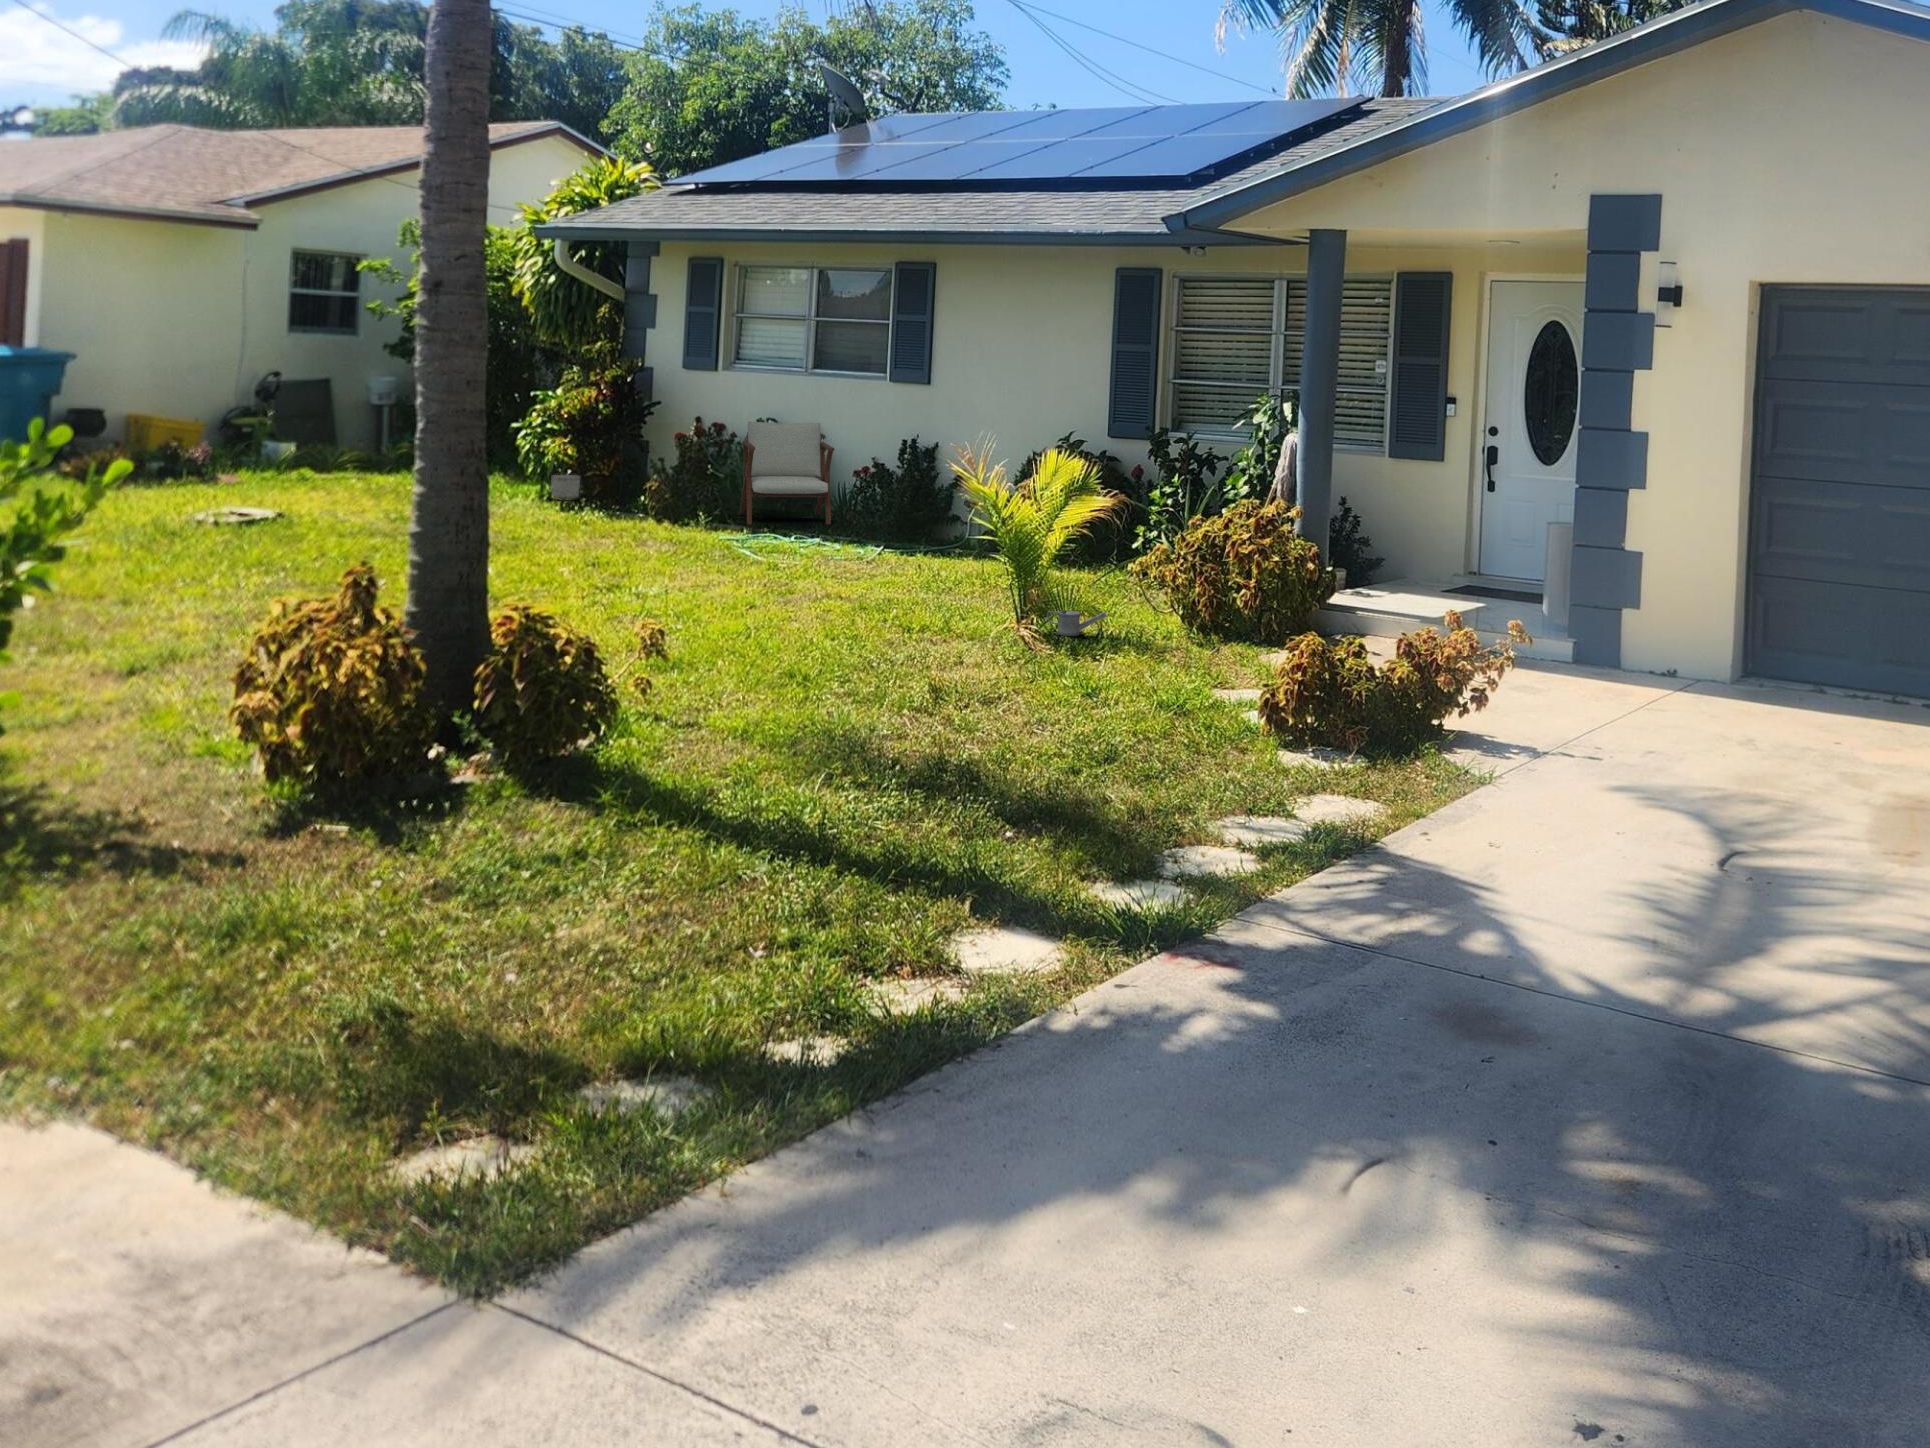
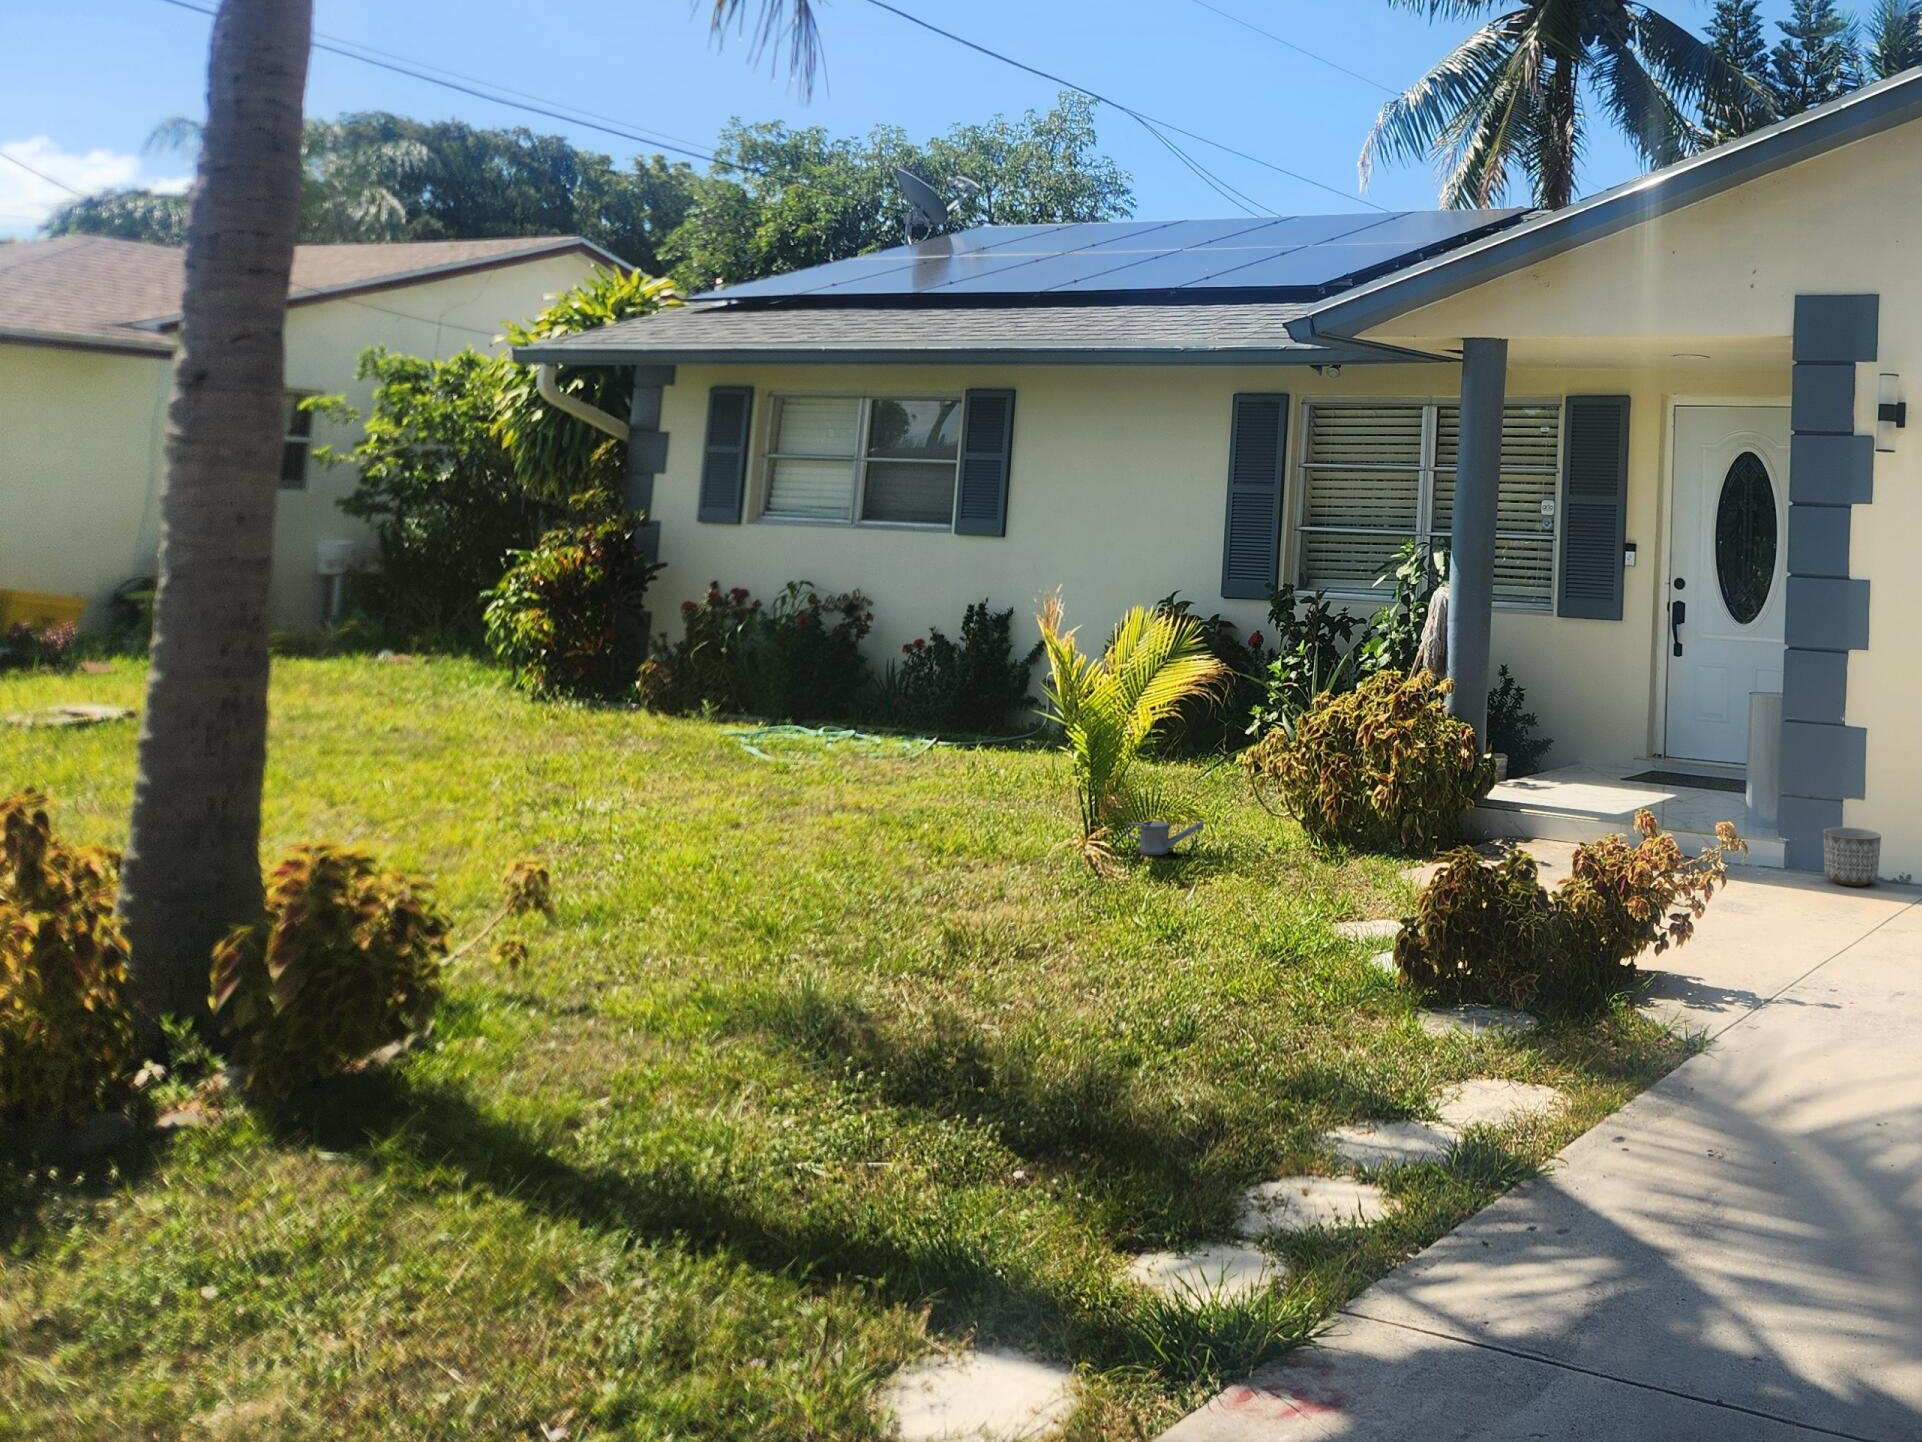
lounge chair: present [739,422,834,525] -> none [753,585,880,717]
planter: present [551,475,580,501] -> present [1823,827,1881,886]

